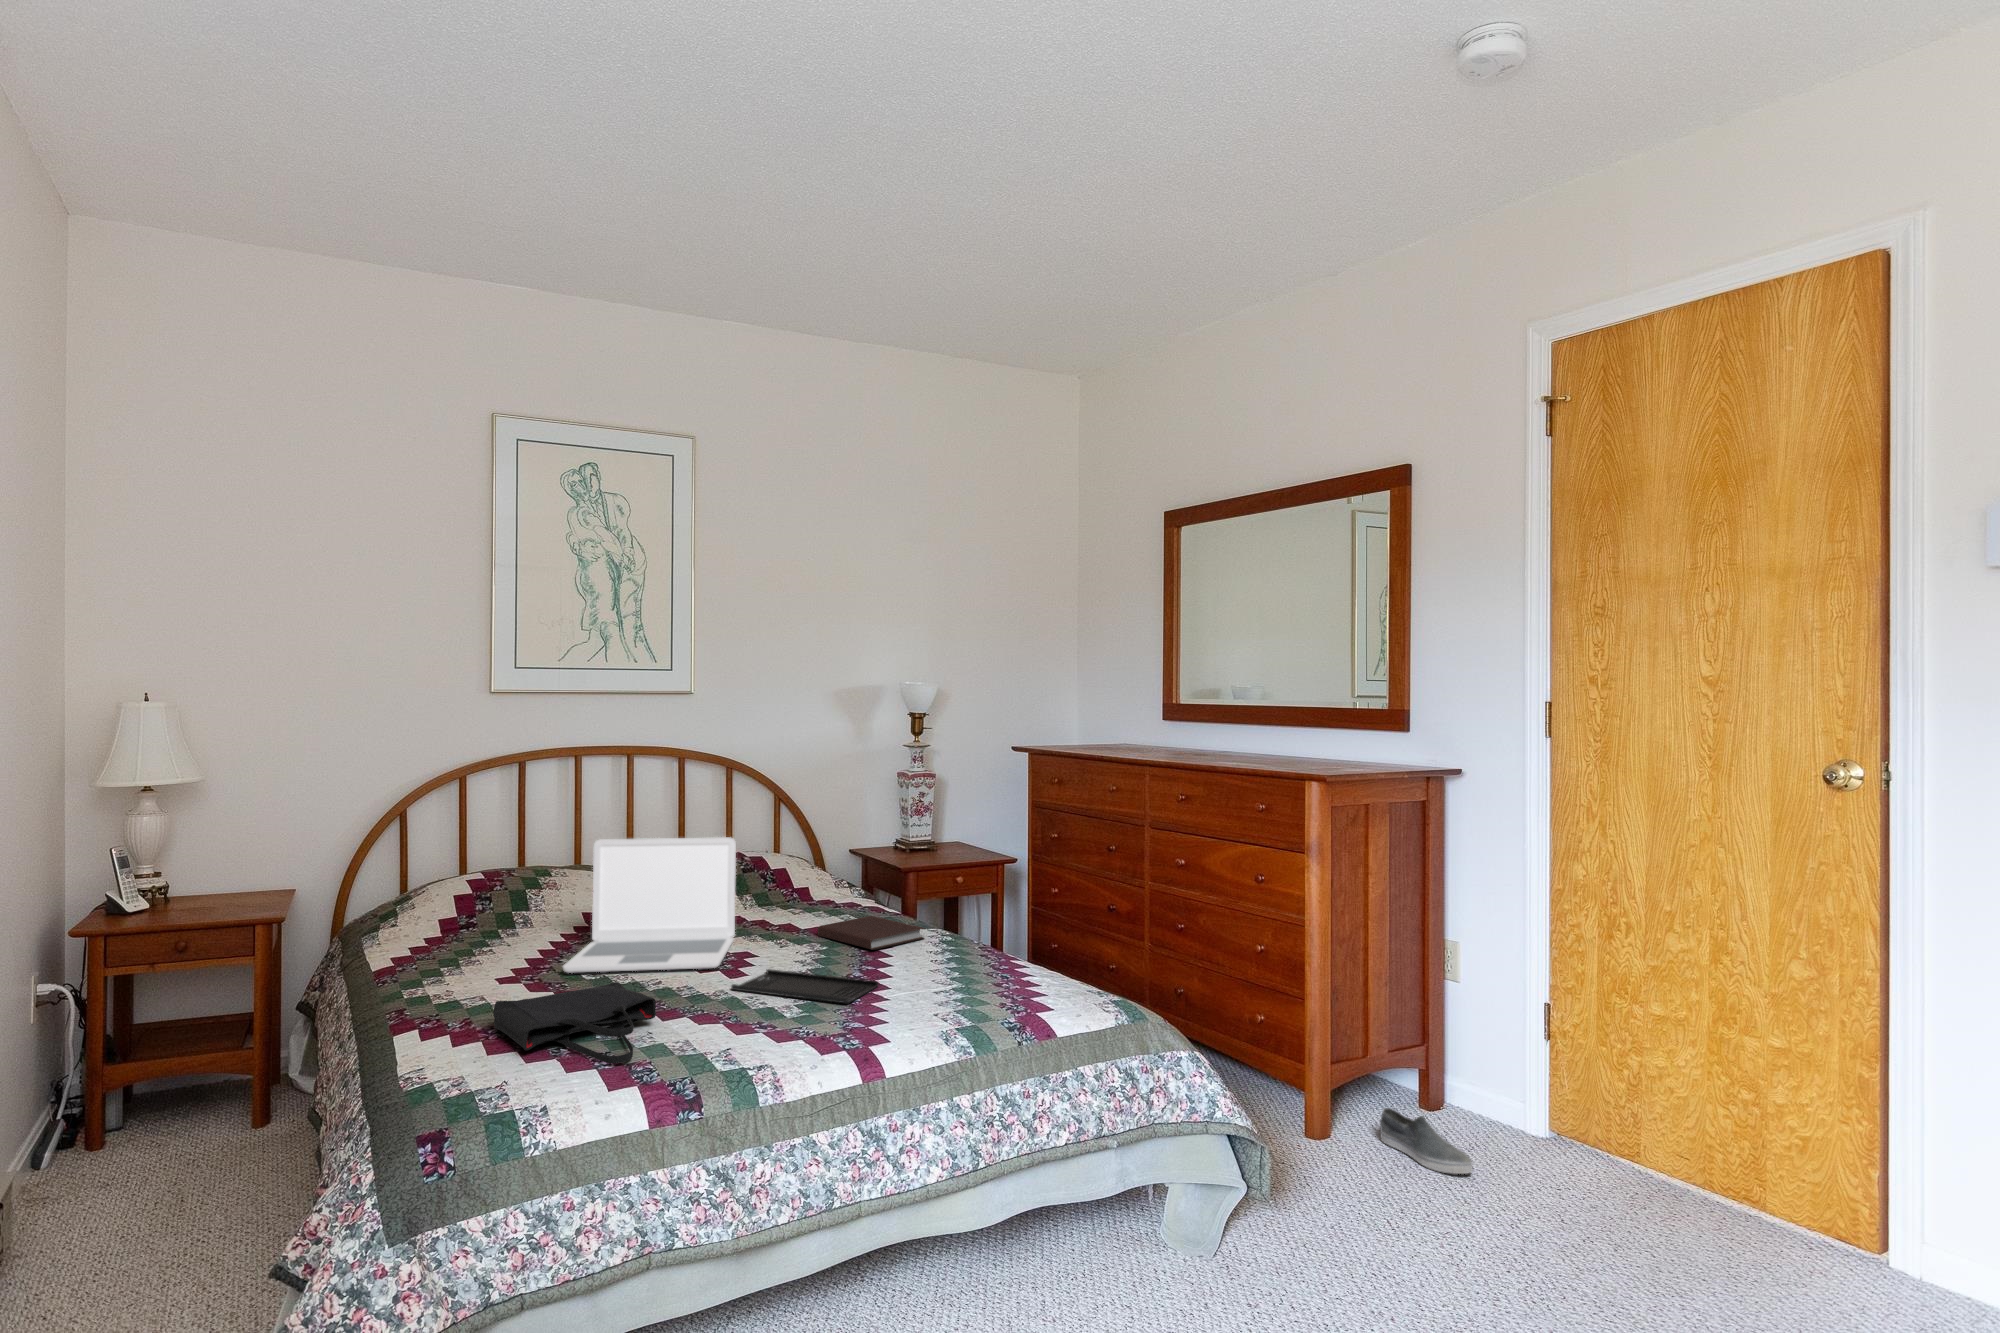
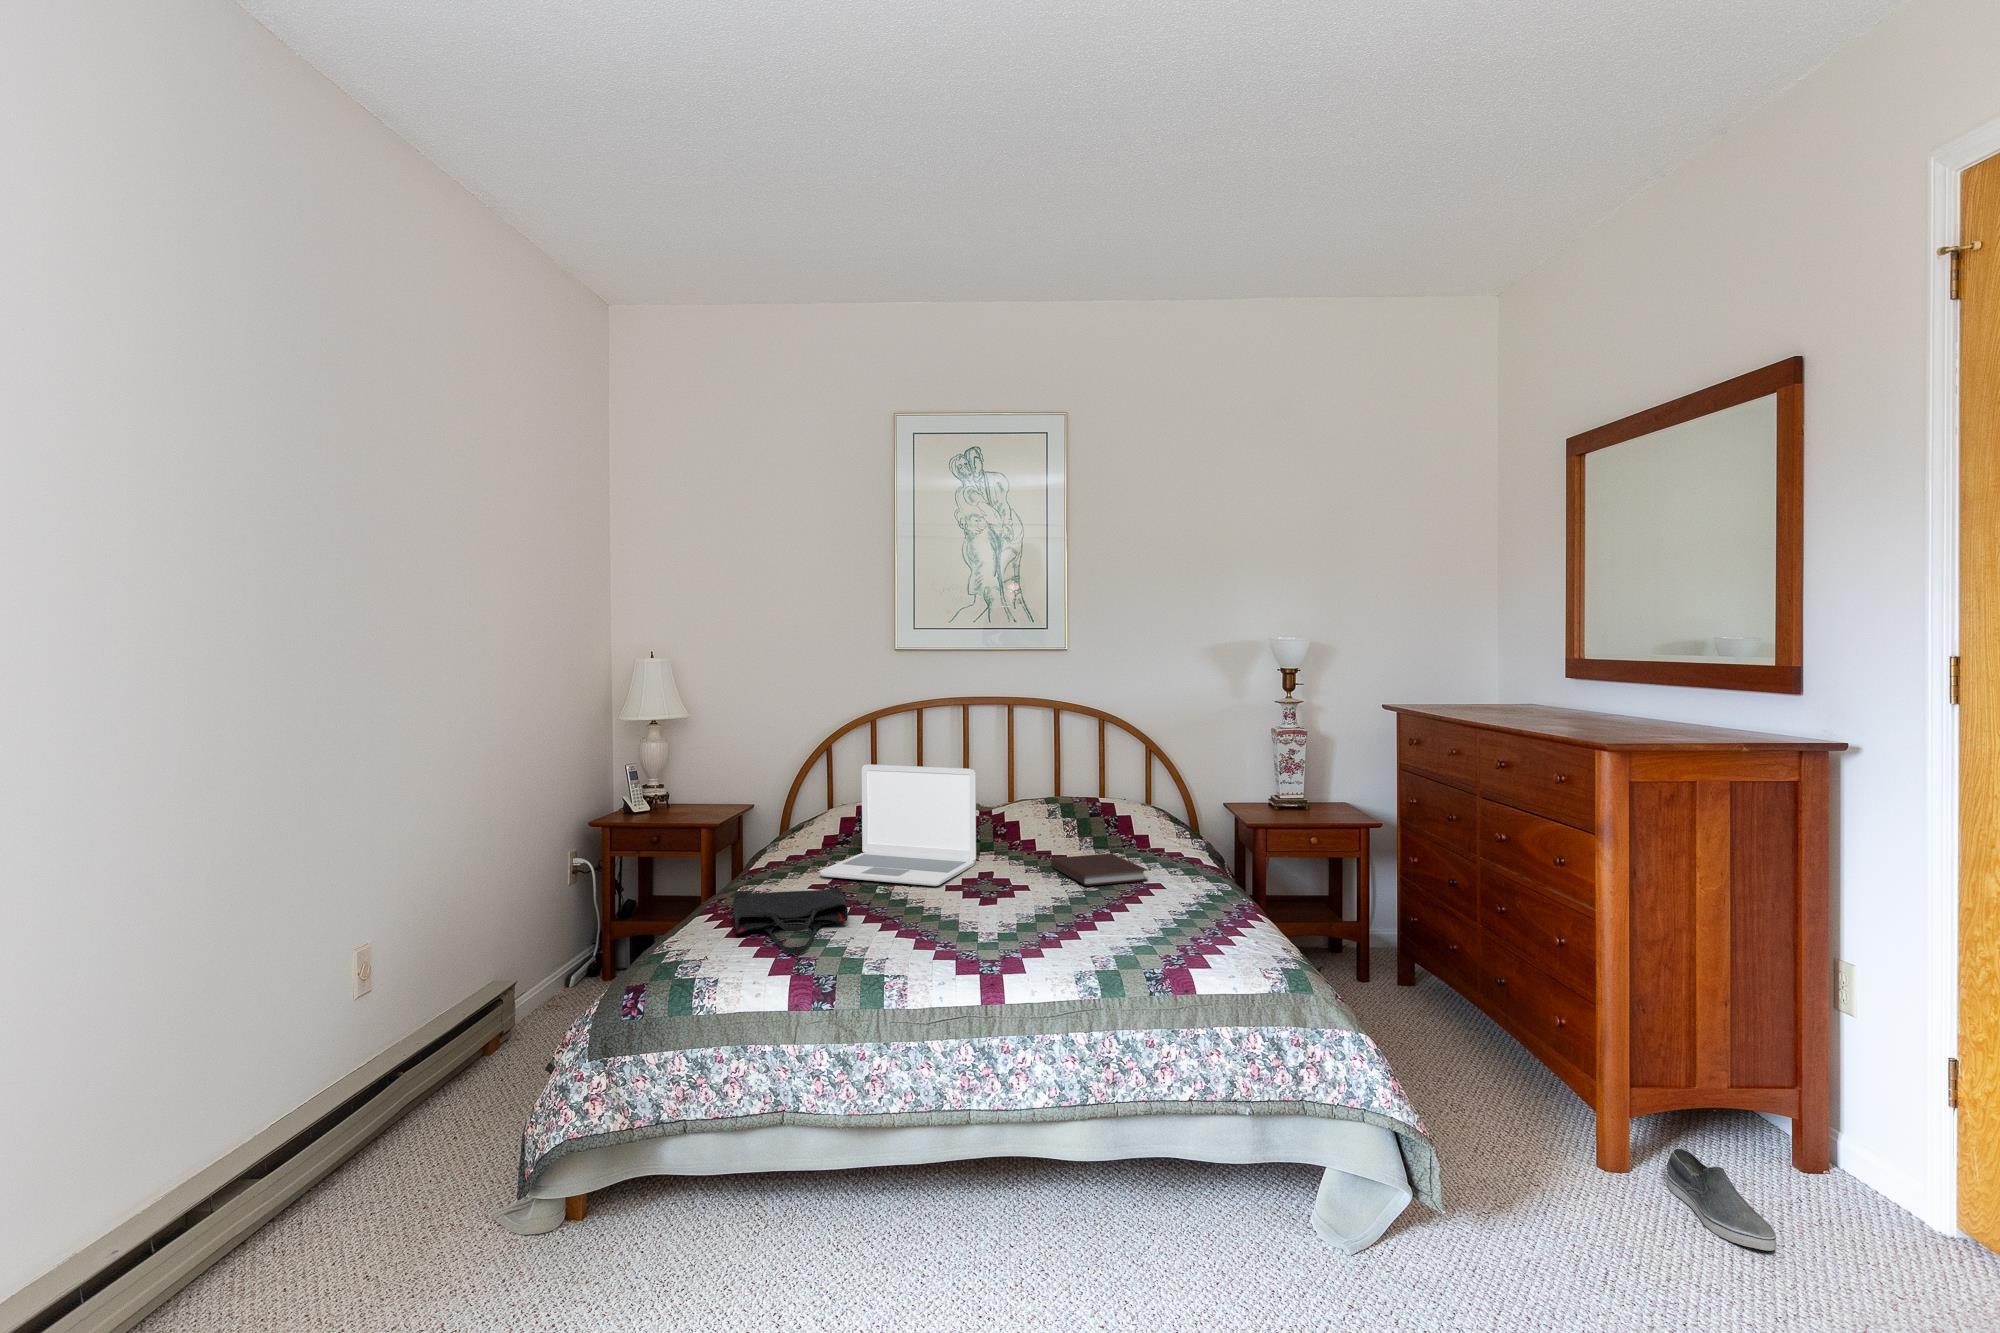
tray: present [731,969,879,1003] -> none [933,892,1060,931]

